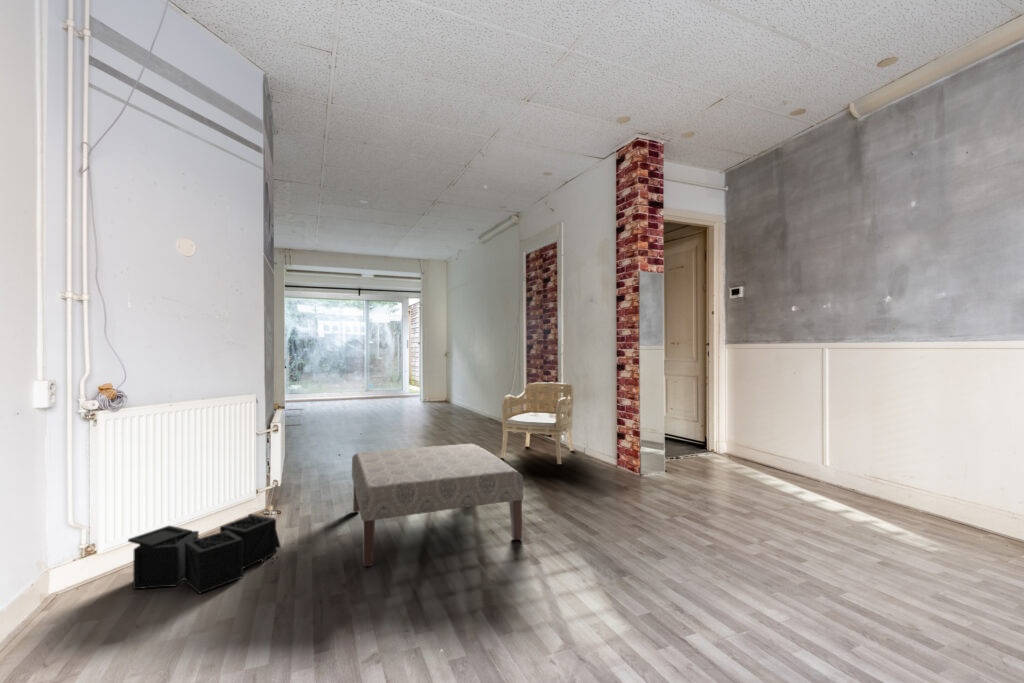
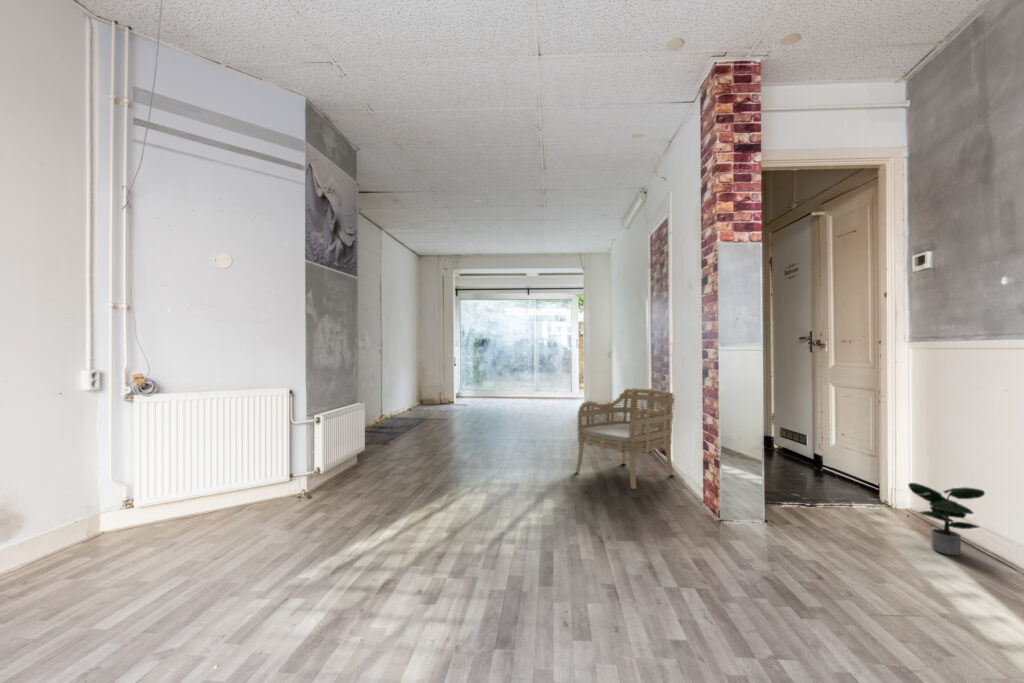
potted plant: none [745,433,784,475] -> present [908,483,985,555]
ottoman: present [352,444,523,567] -> none [304,447,494,564]
storage bin: present [128,514,281,593] -> none [162,489,279,547]

